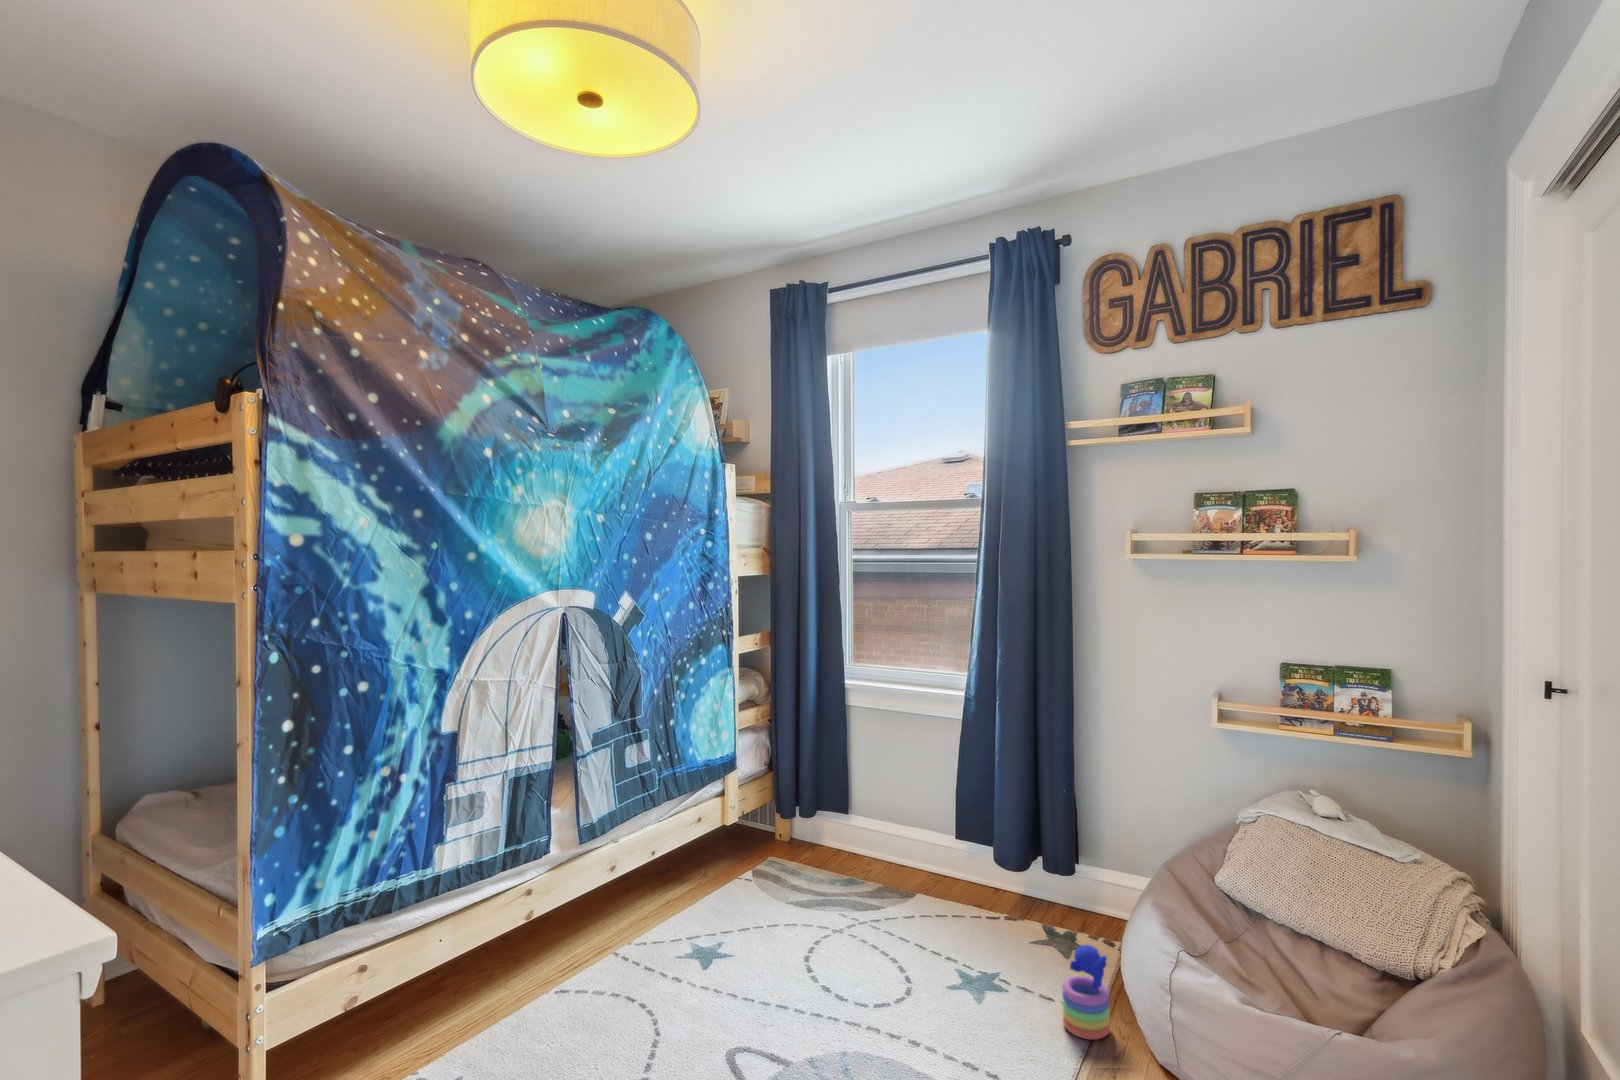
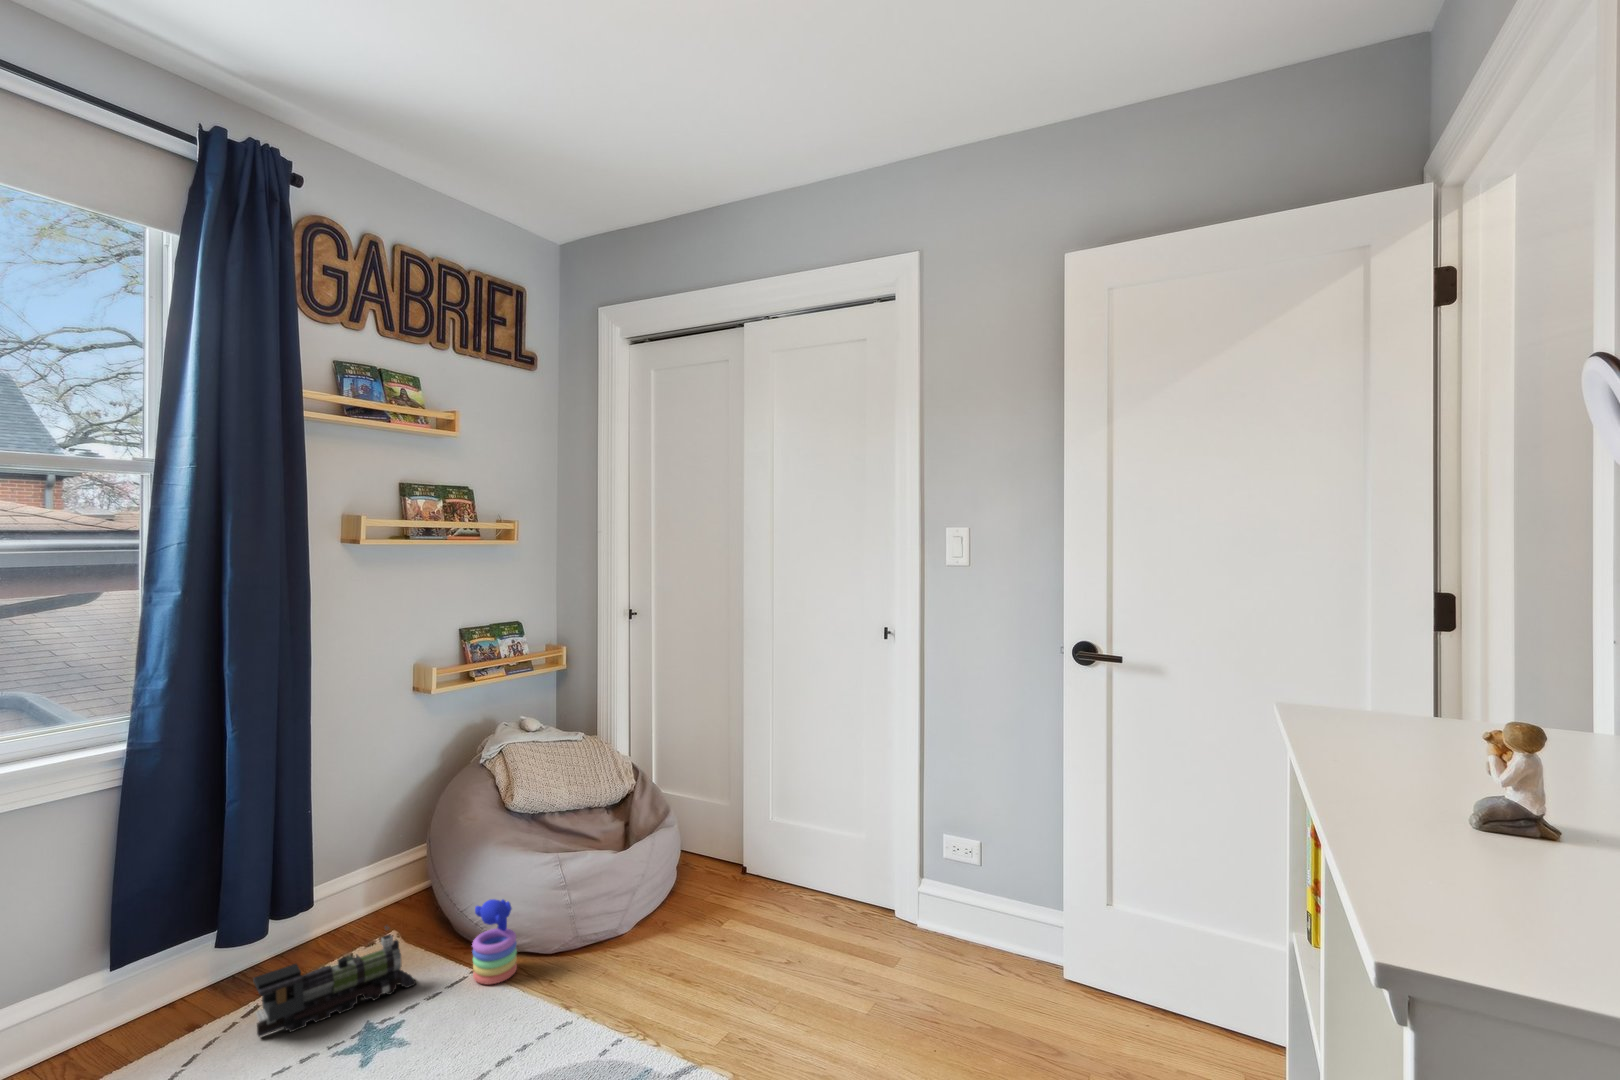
toy train: none [949,886,1060,983] -> present [253,926,416,1037]

